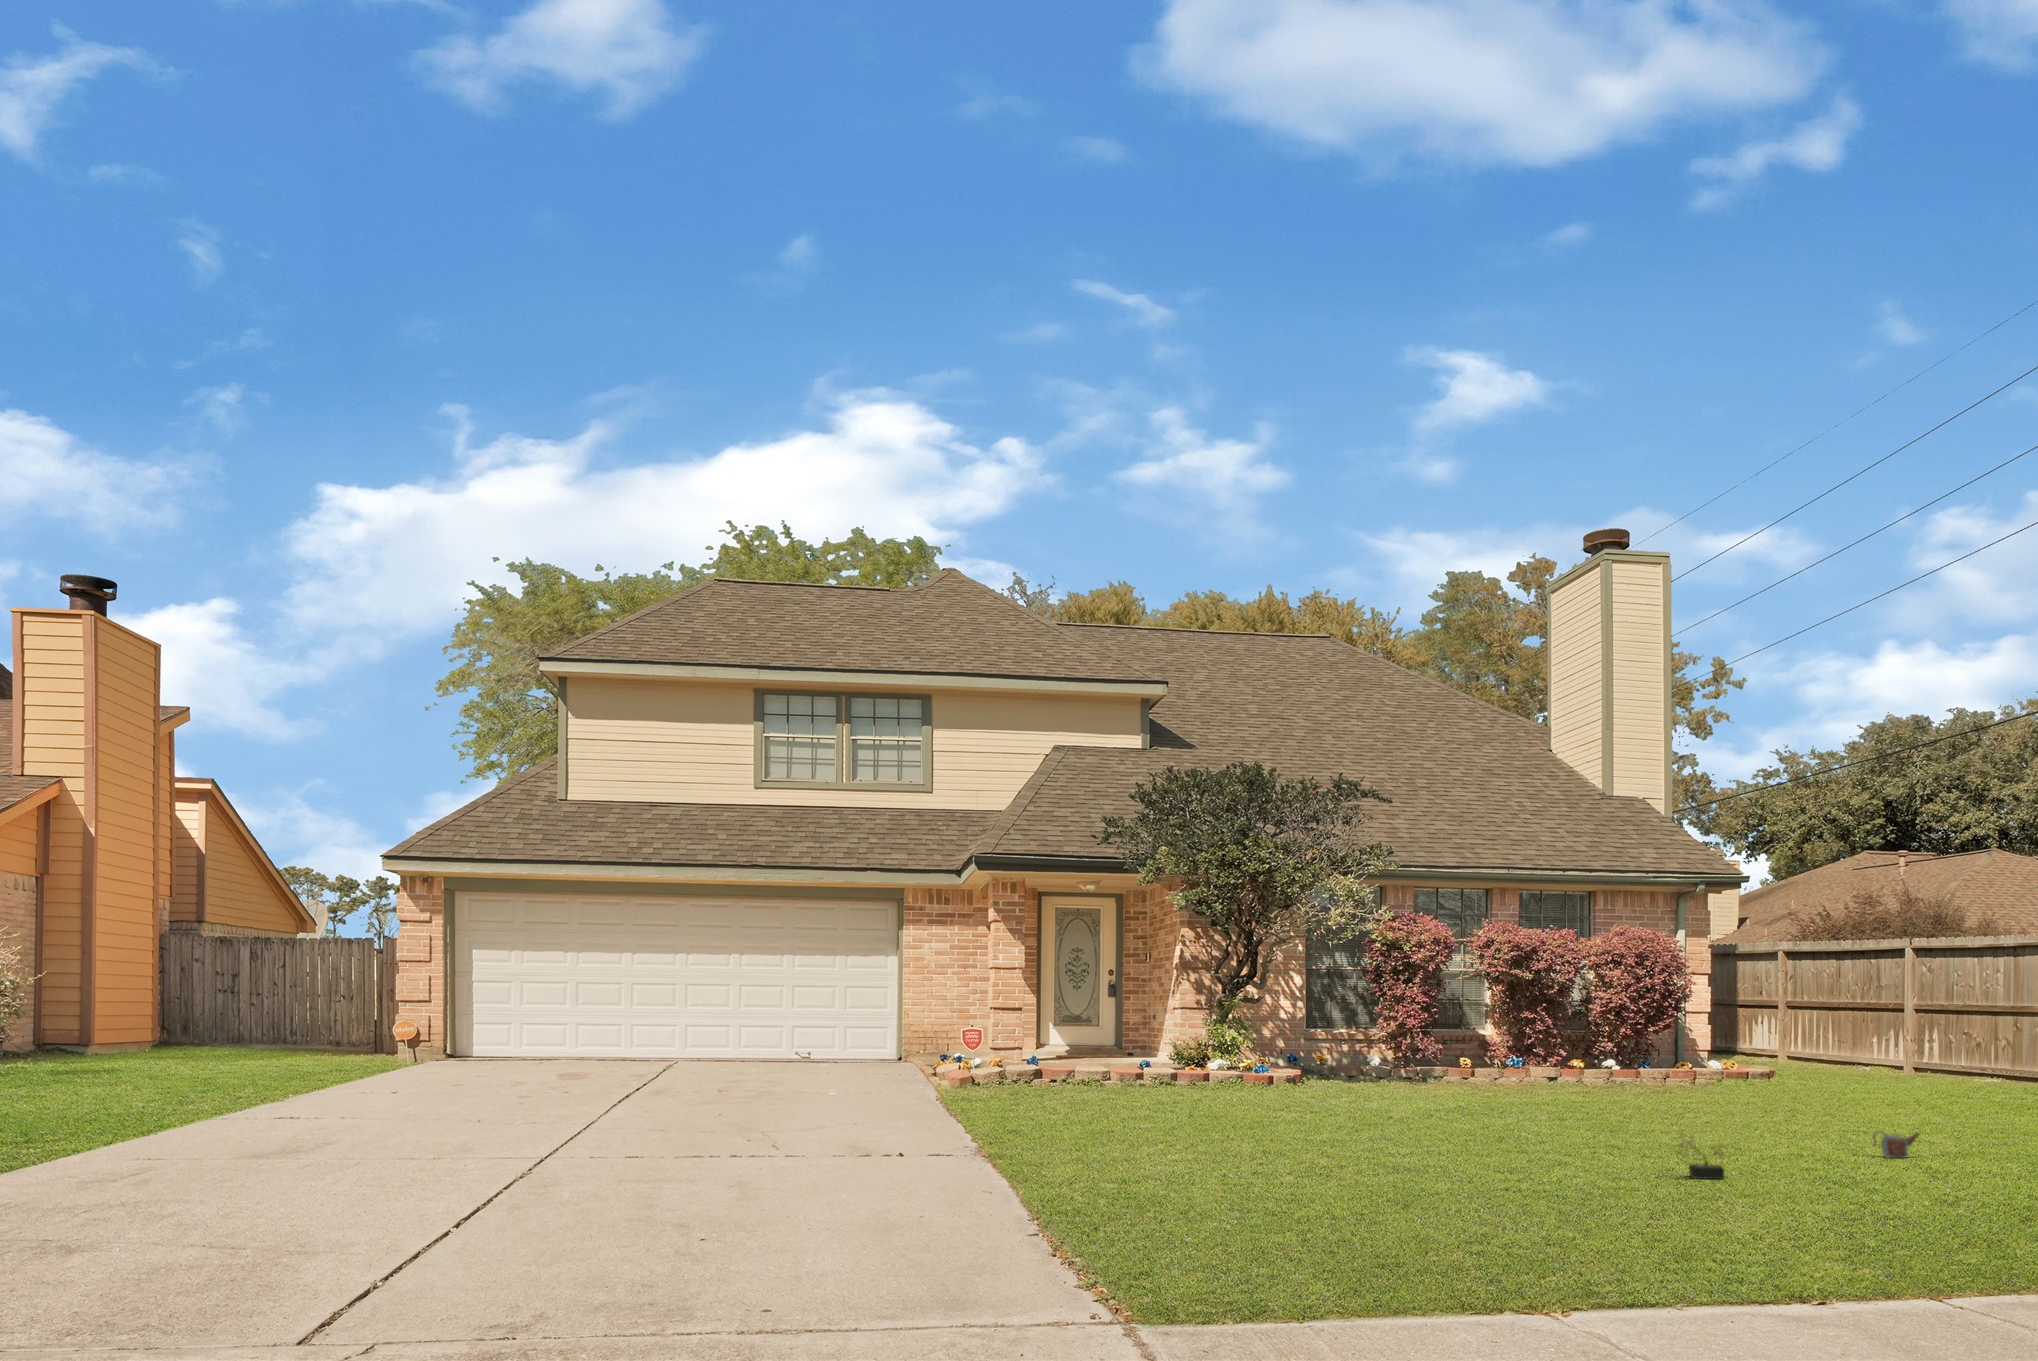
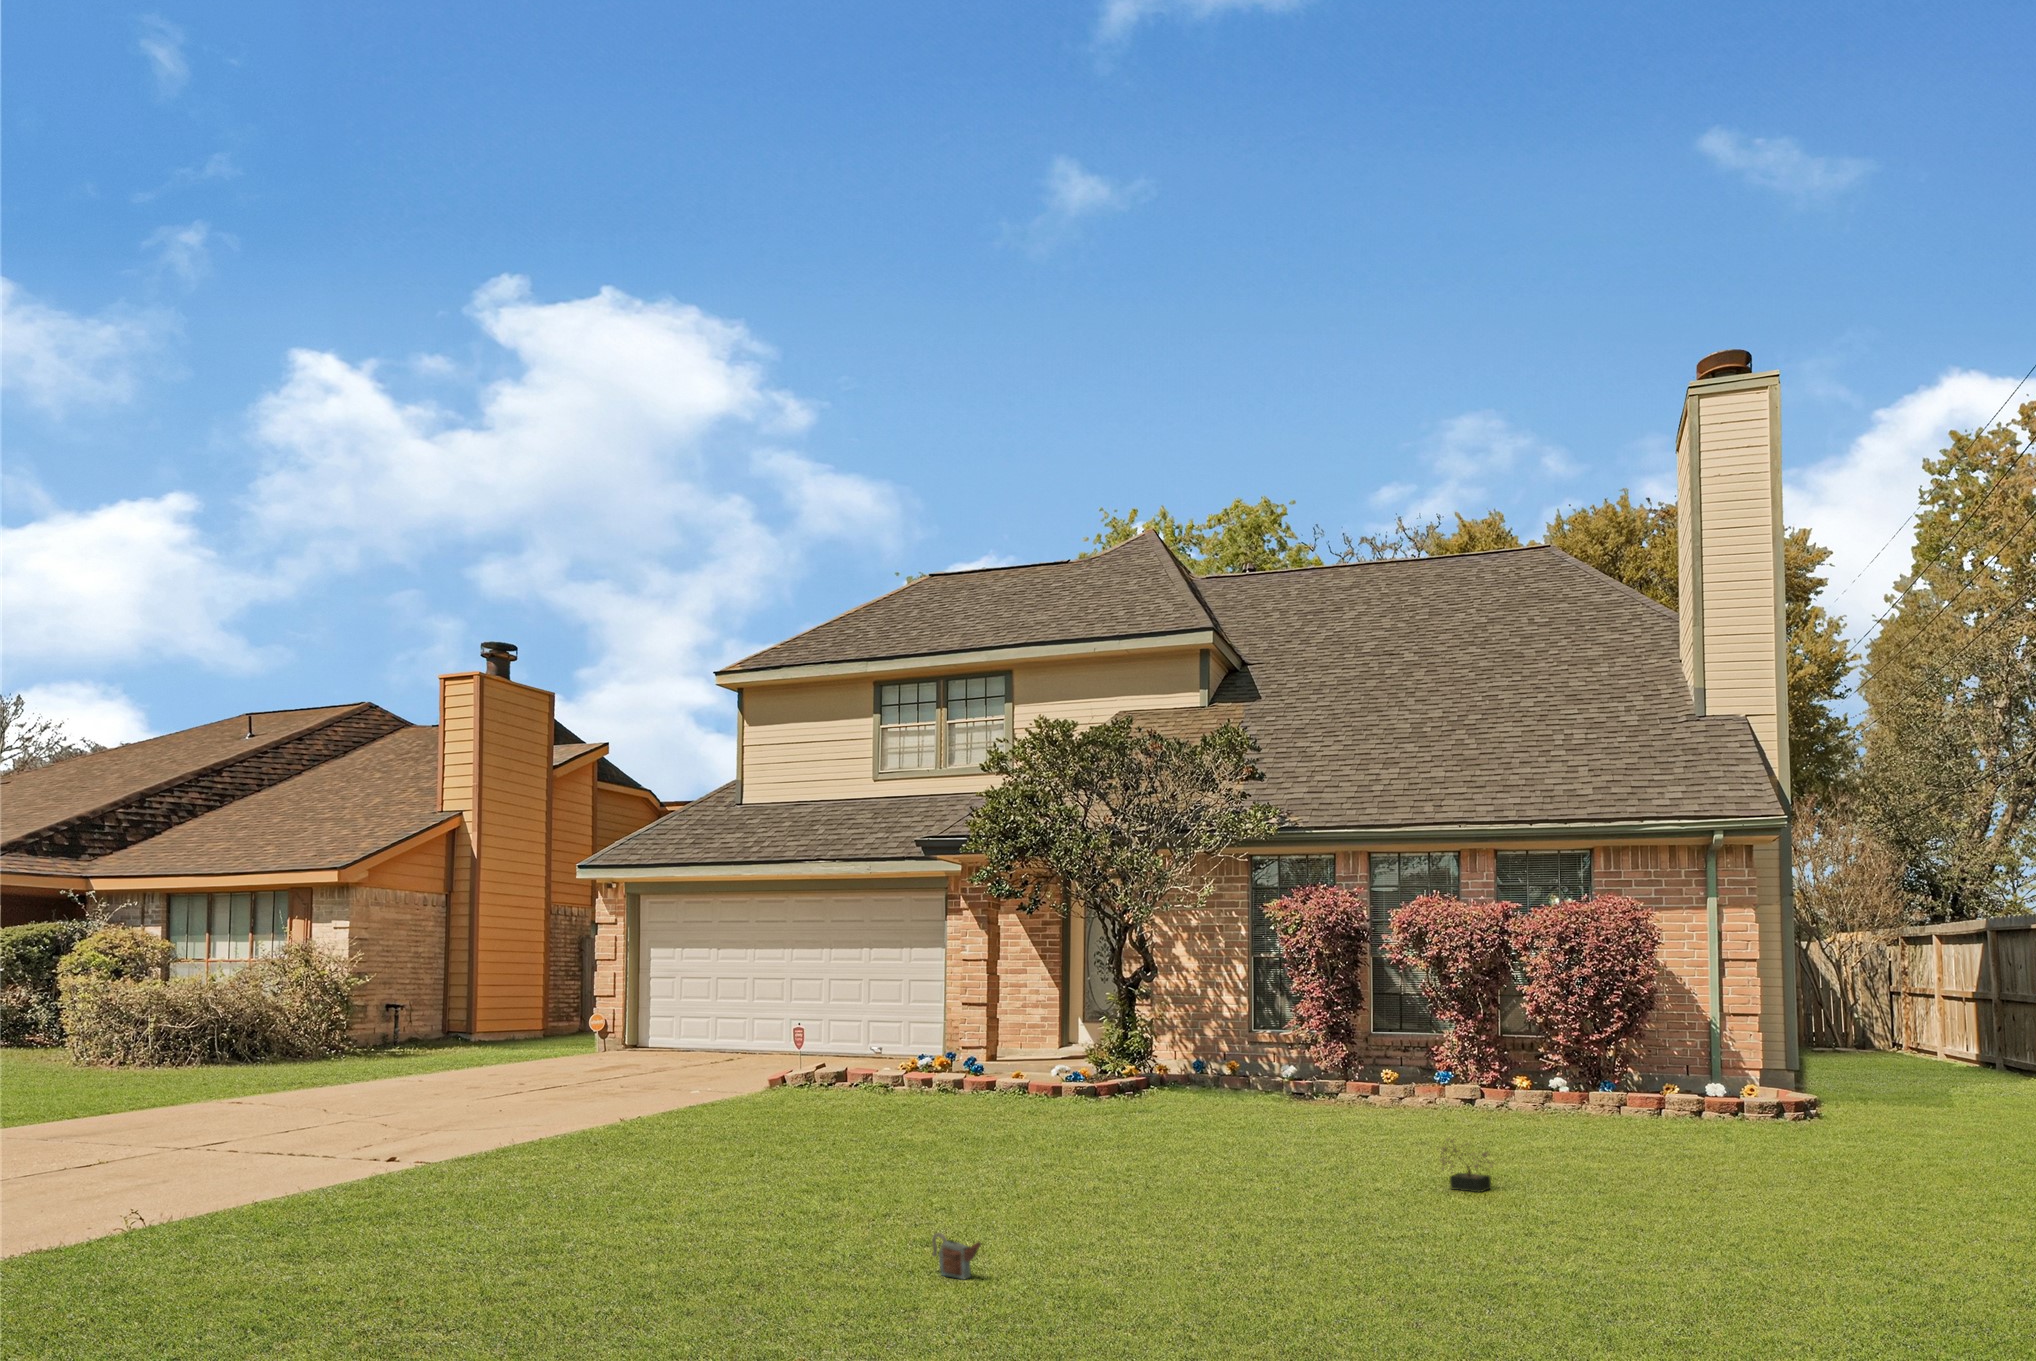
decorative plant: present [1679,1135,1728,1179] -> present [1437,1138,1494,1192]

